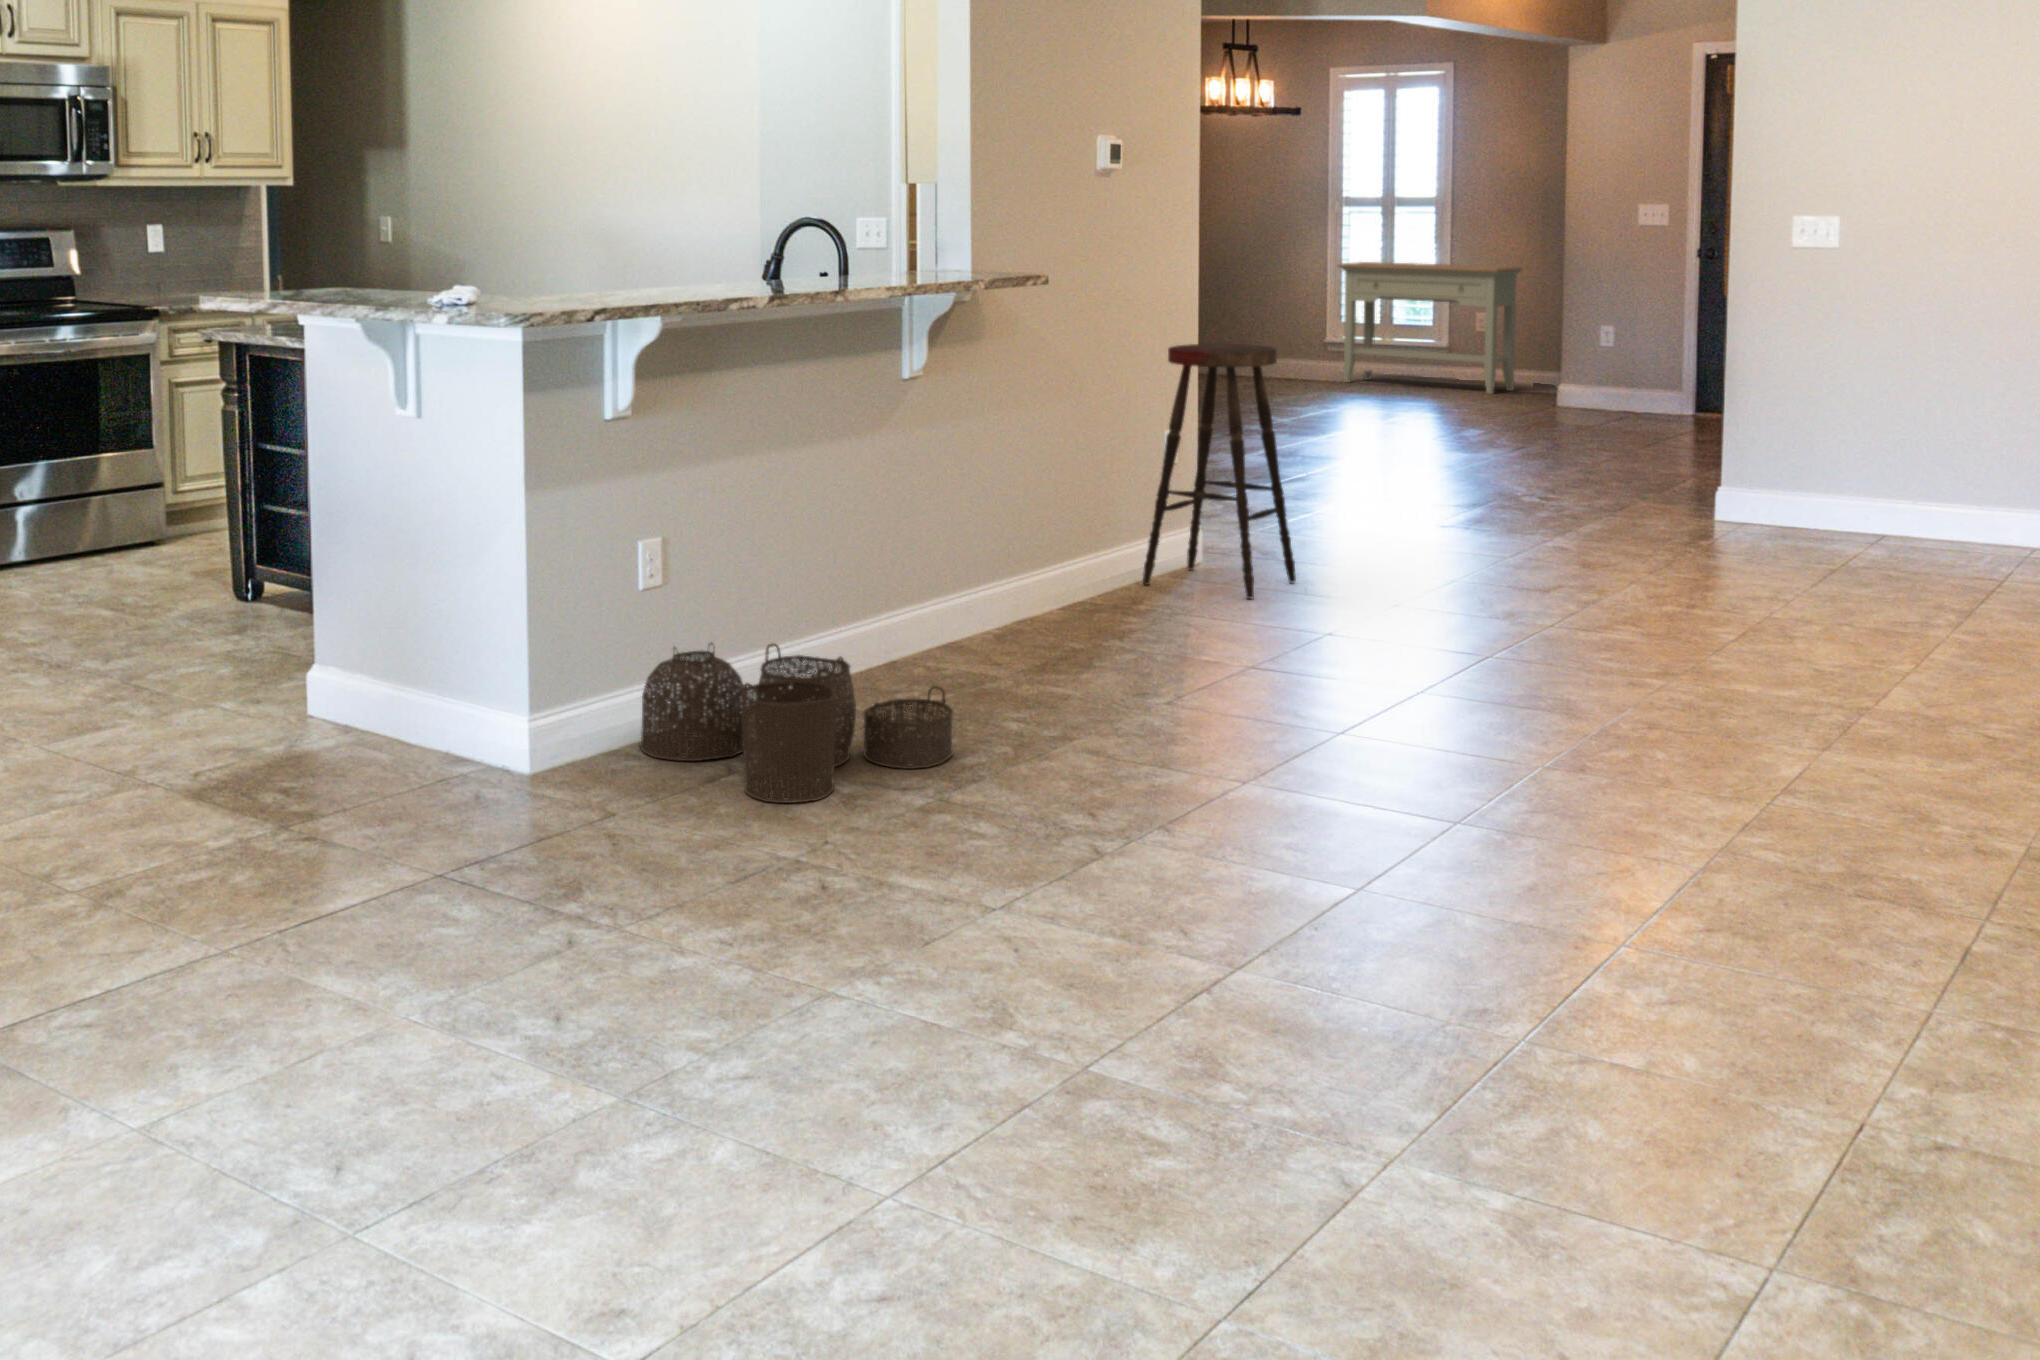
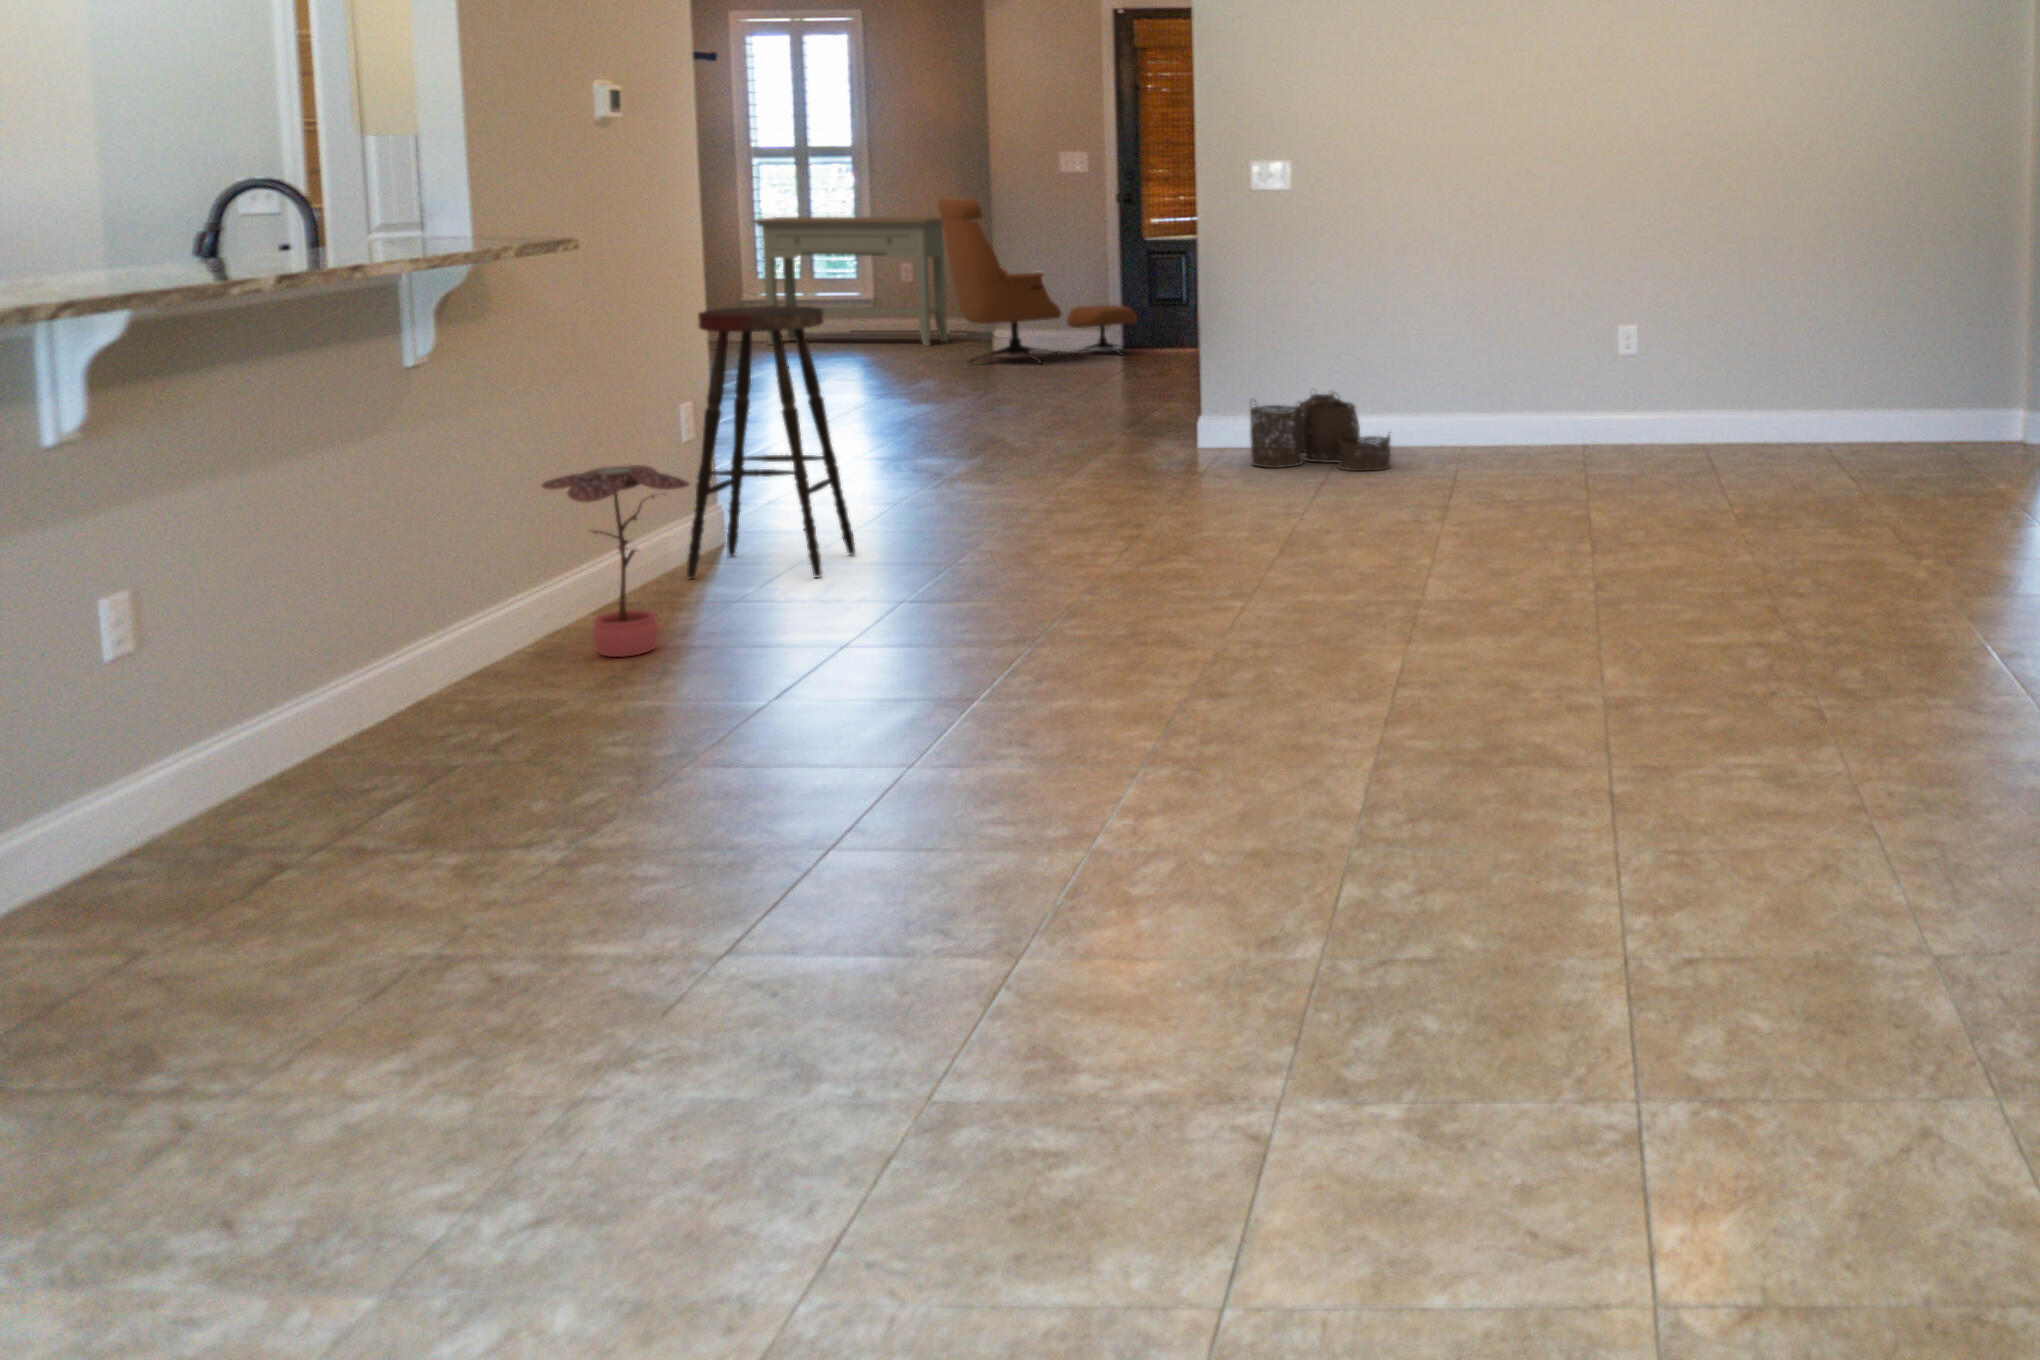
lounge chair: none [1500,248,1708,420] -> present [938,198,1137,363]
potted plant: none [1001,477,1115,643] -> present [542,465,689,657]
woven basket: present [640,642,954,803] -> present [1250,393,1391,471]

